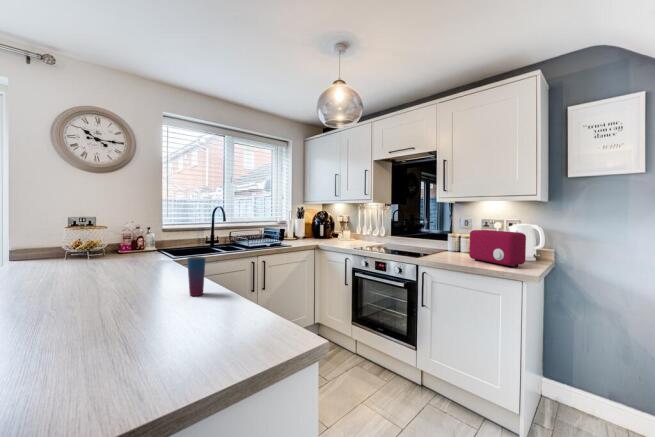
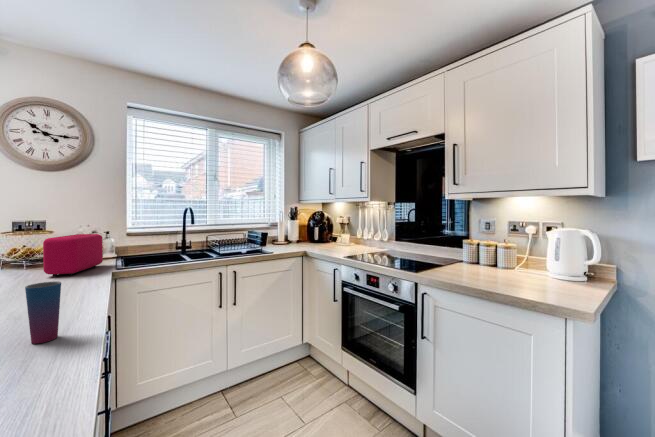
toaster: present [469,230,526,267] -> present [43,234,103,276]

